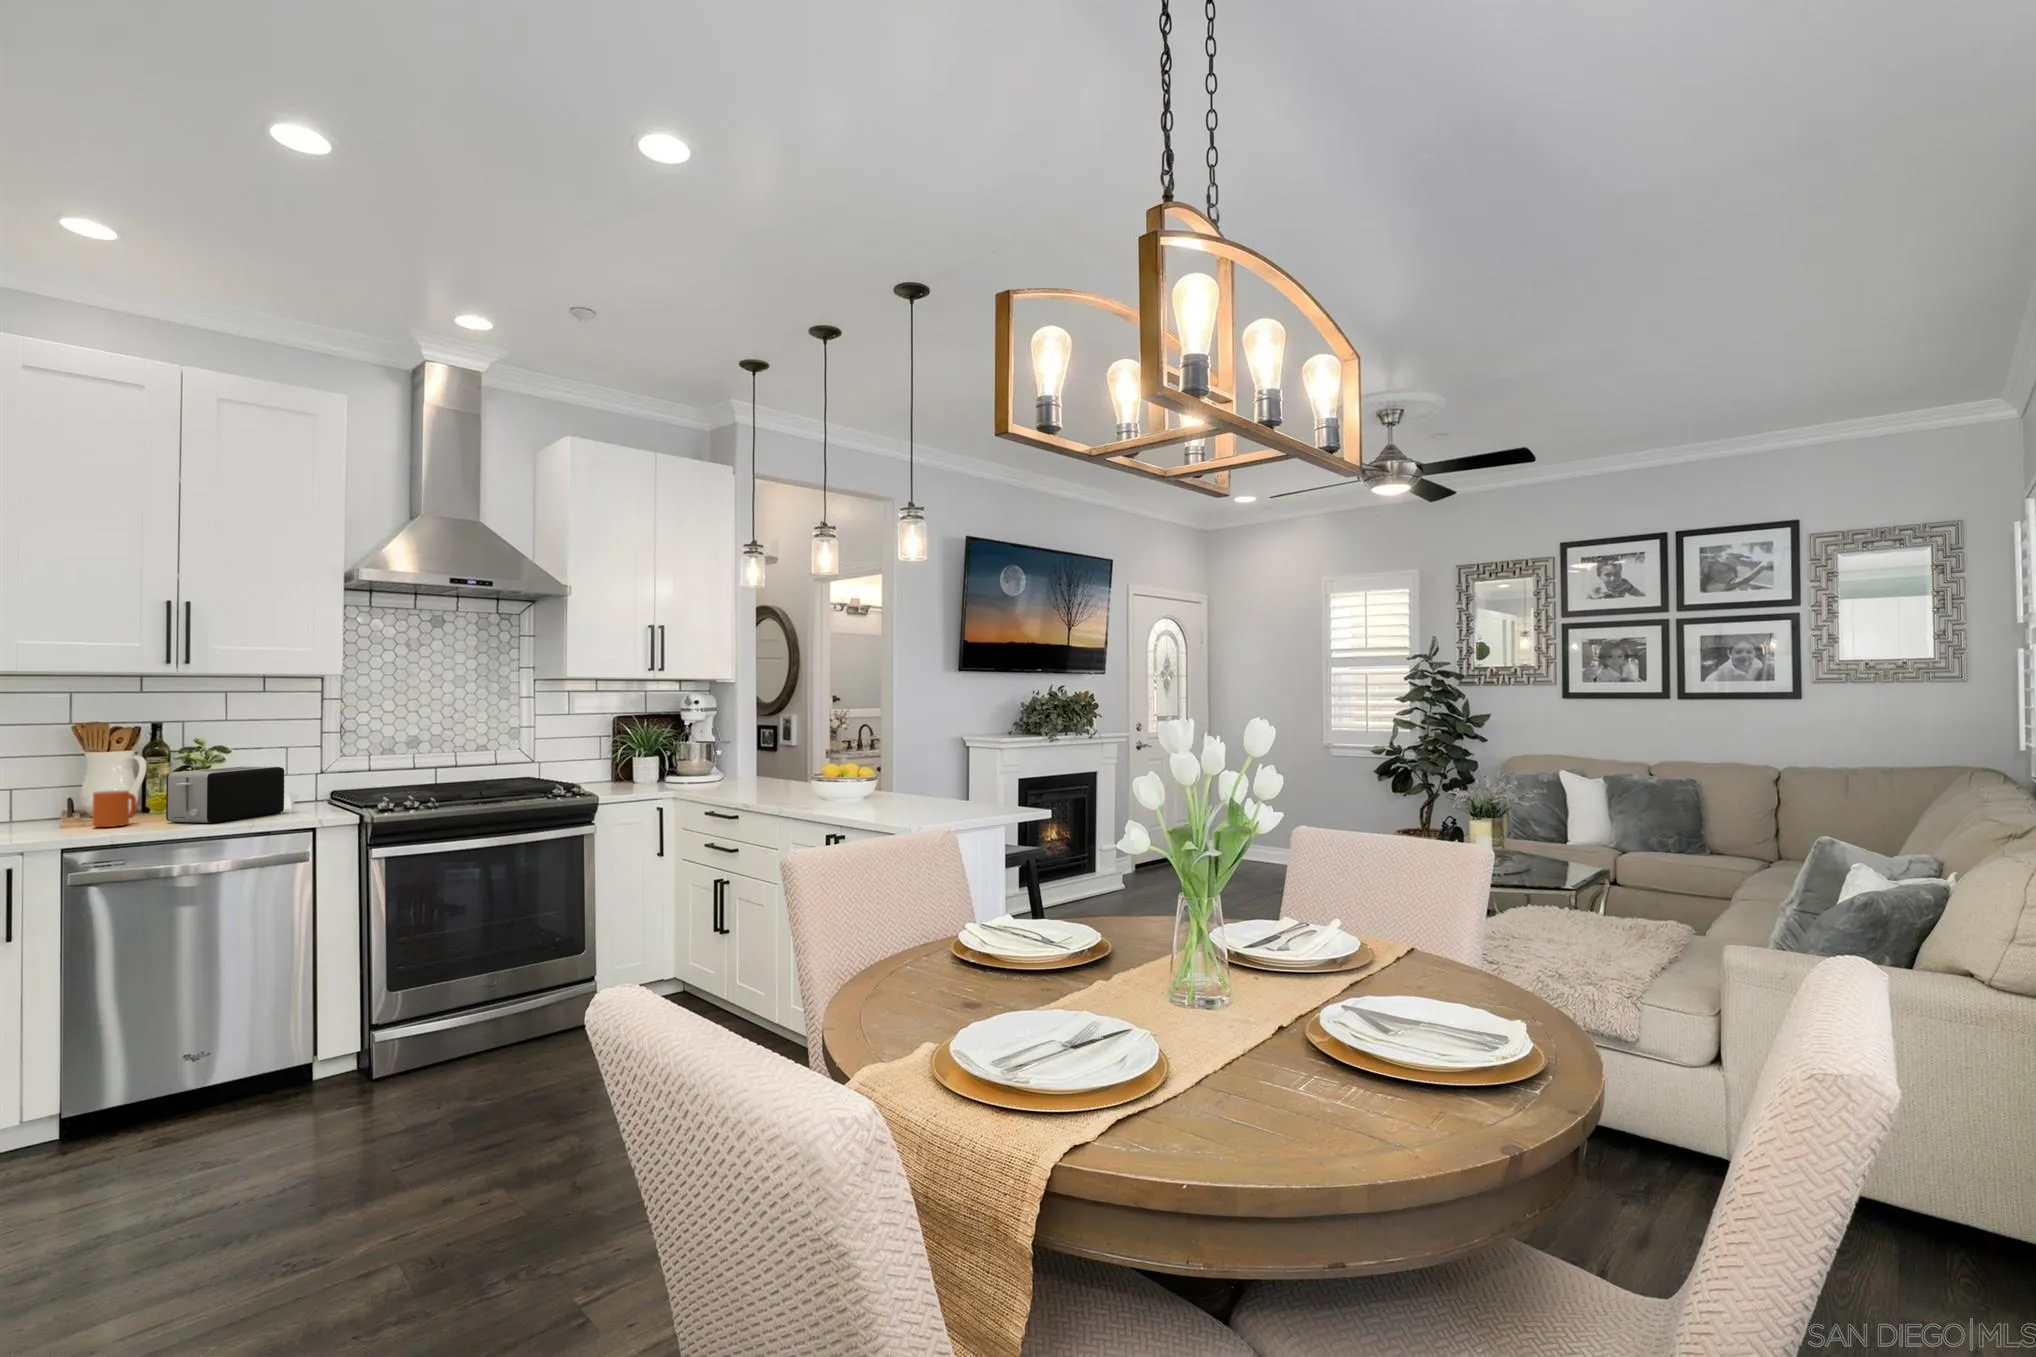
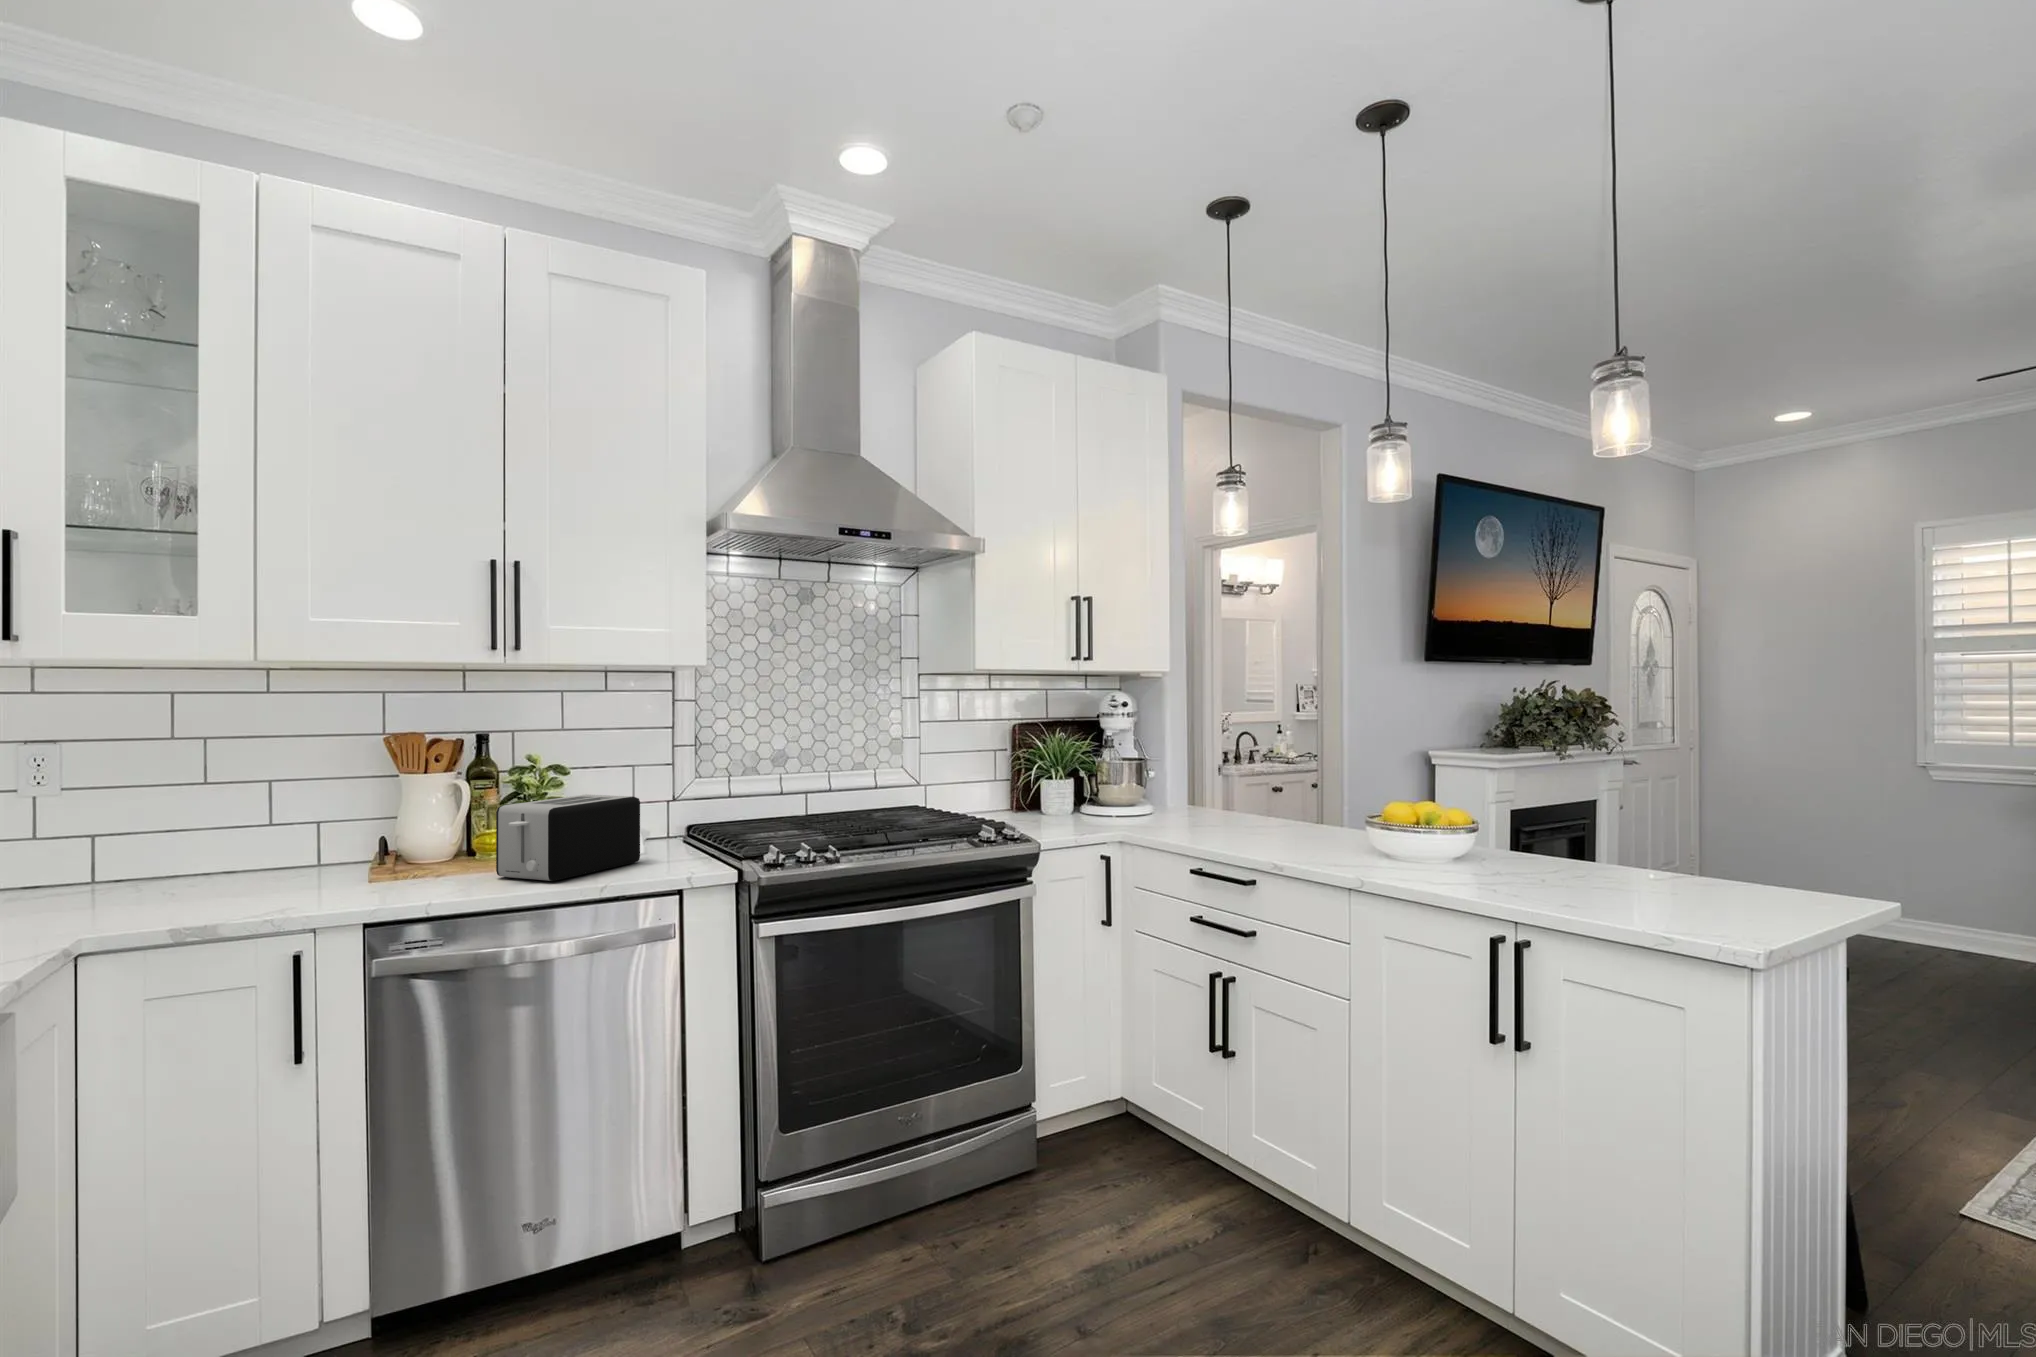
mug: present [93,790,136,827] -> none [406,830,459,885]

